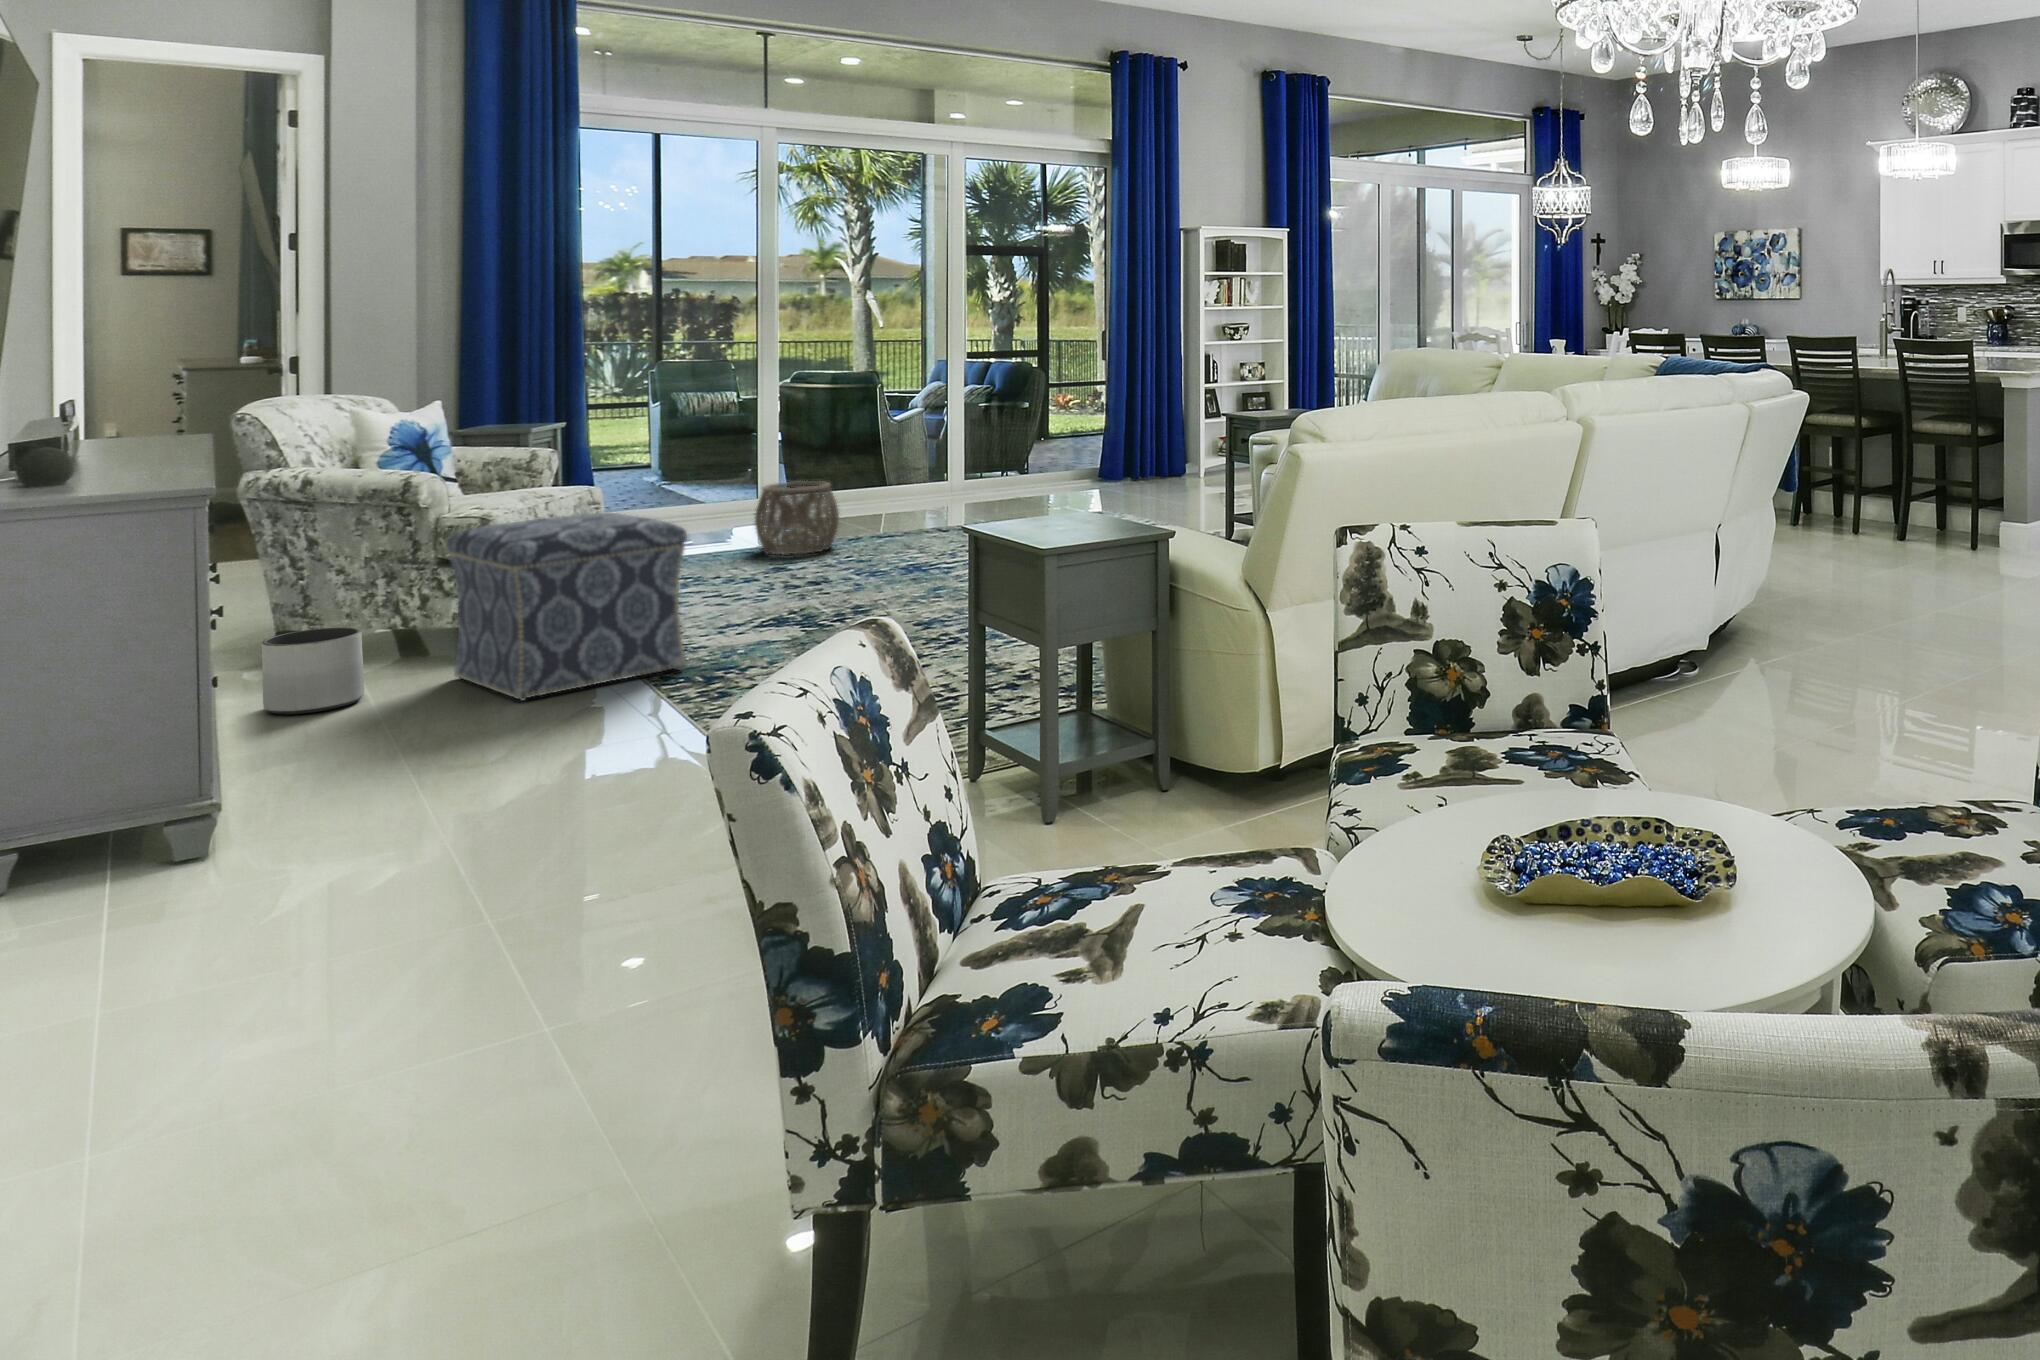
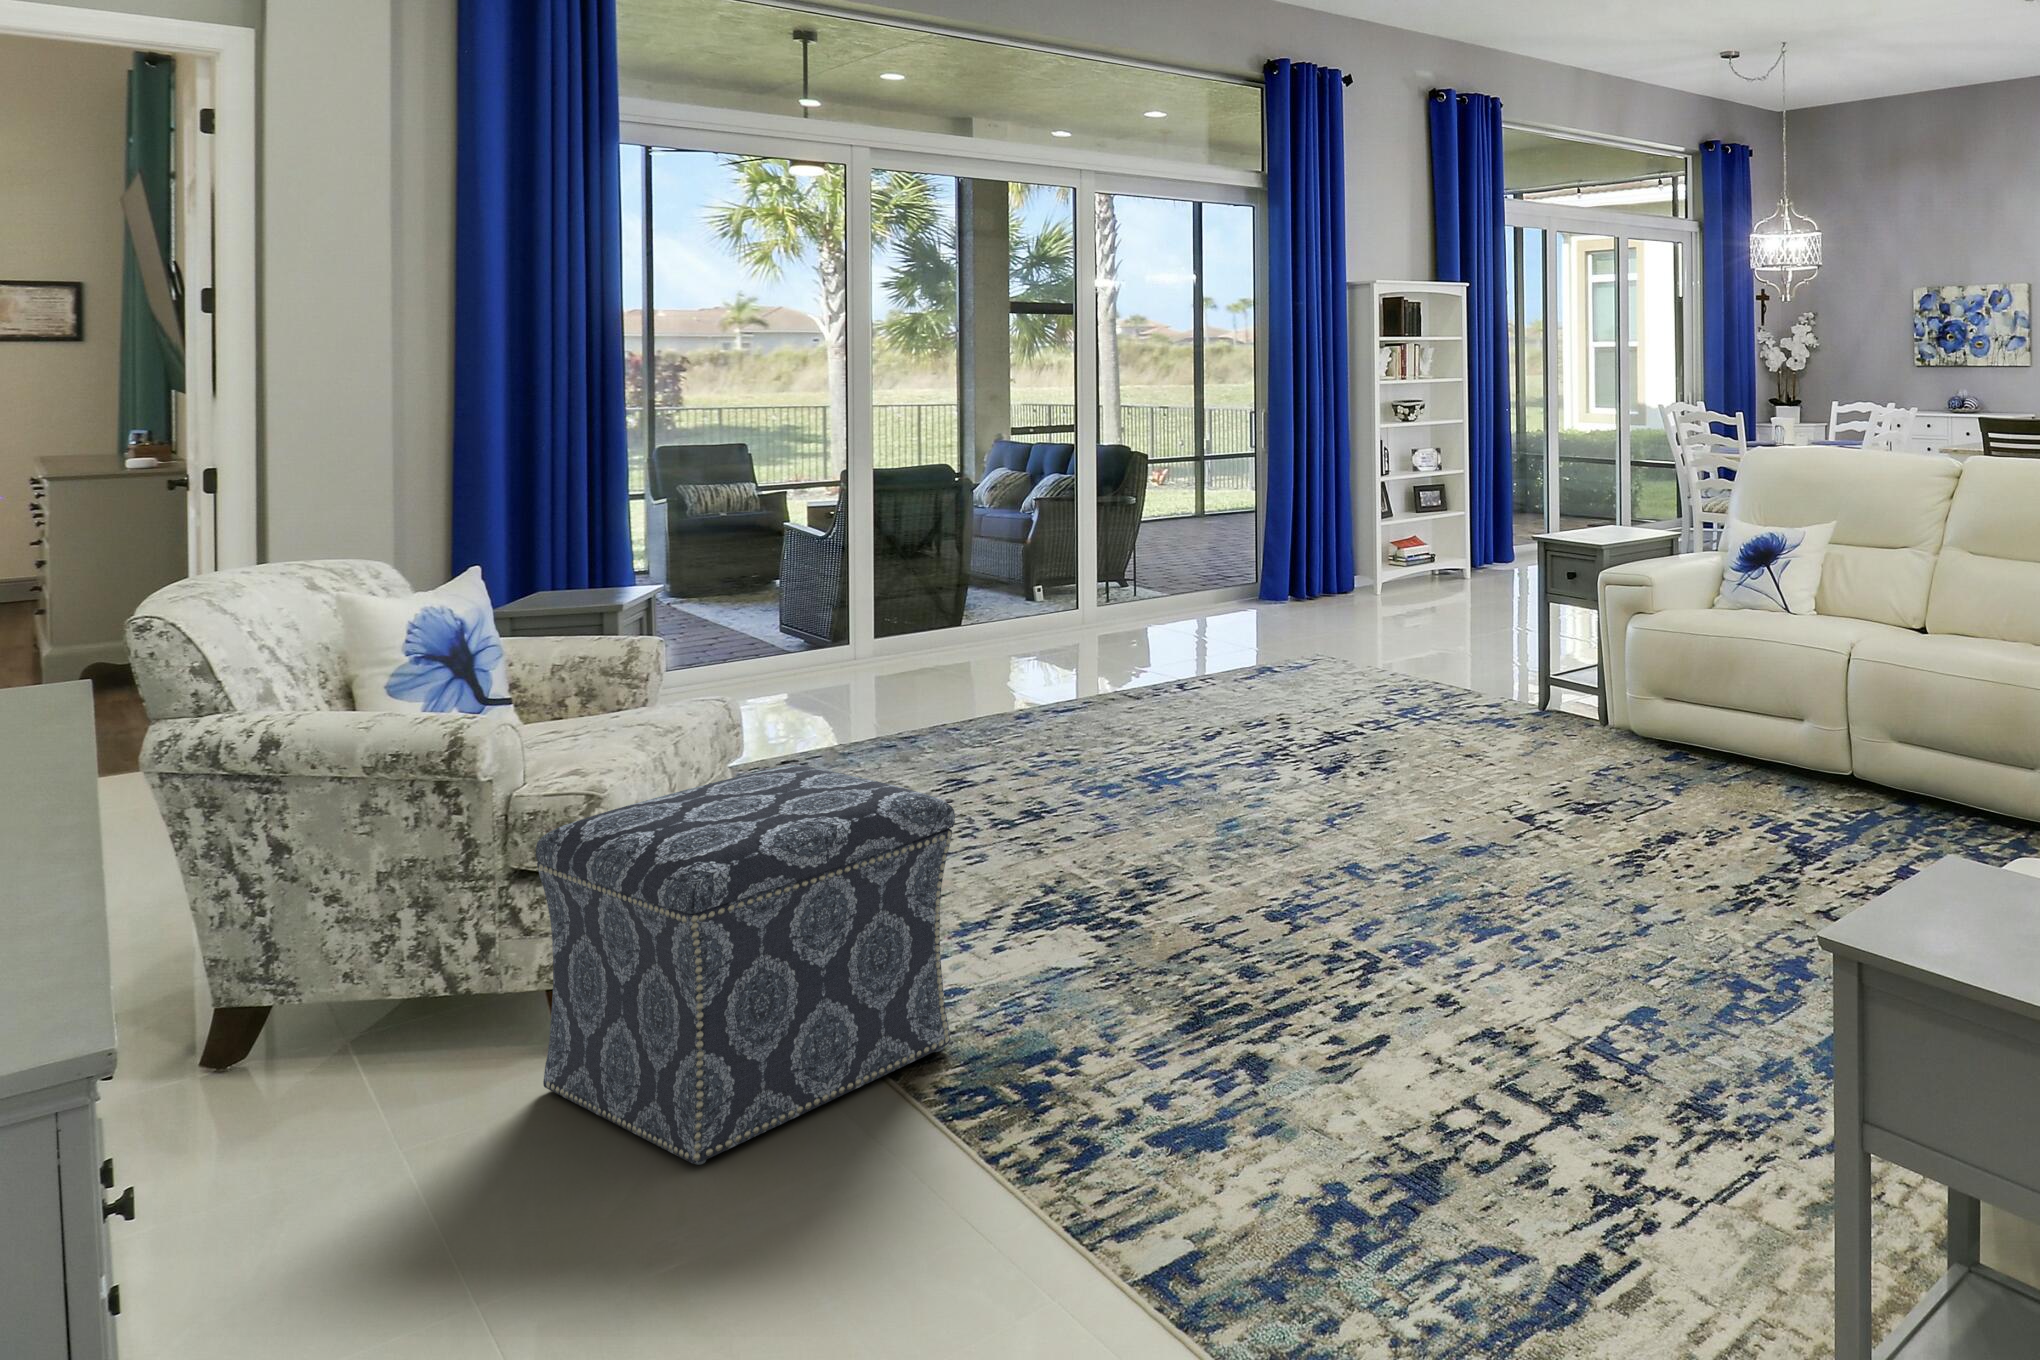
woven basket: present [755,481,839,555] -> none [886,641,1004,754]
planter: present [262,628,364,714] -> none [199,1028,391,1231]

